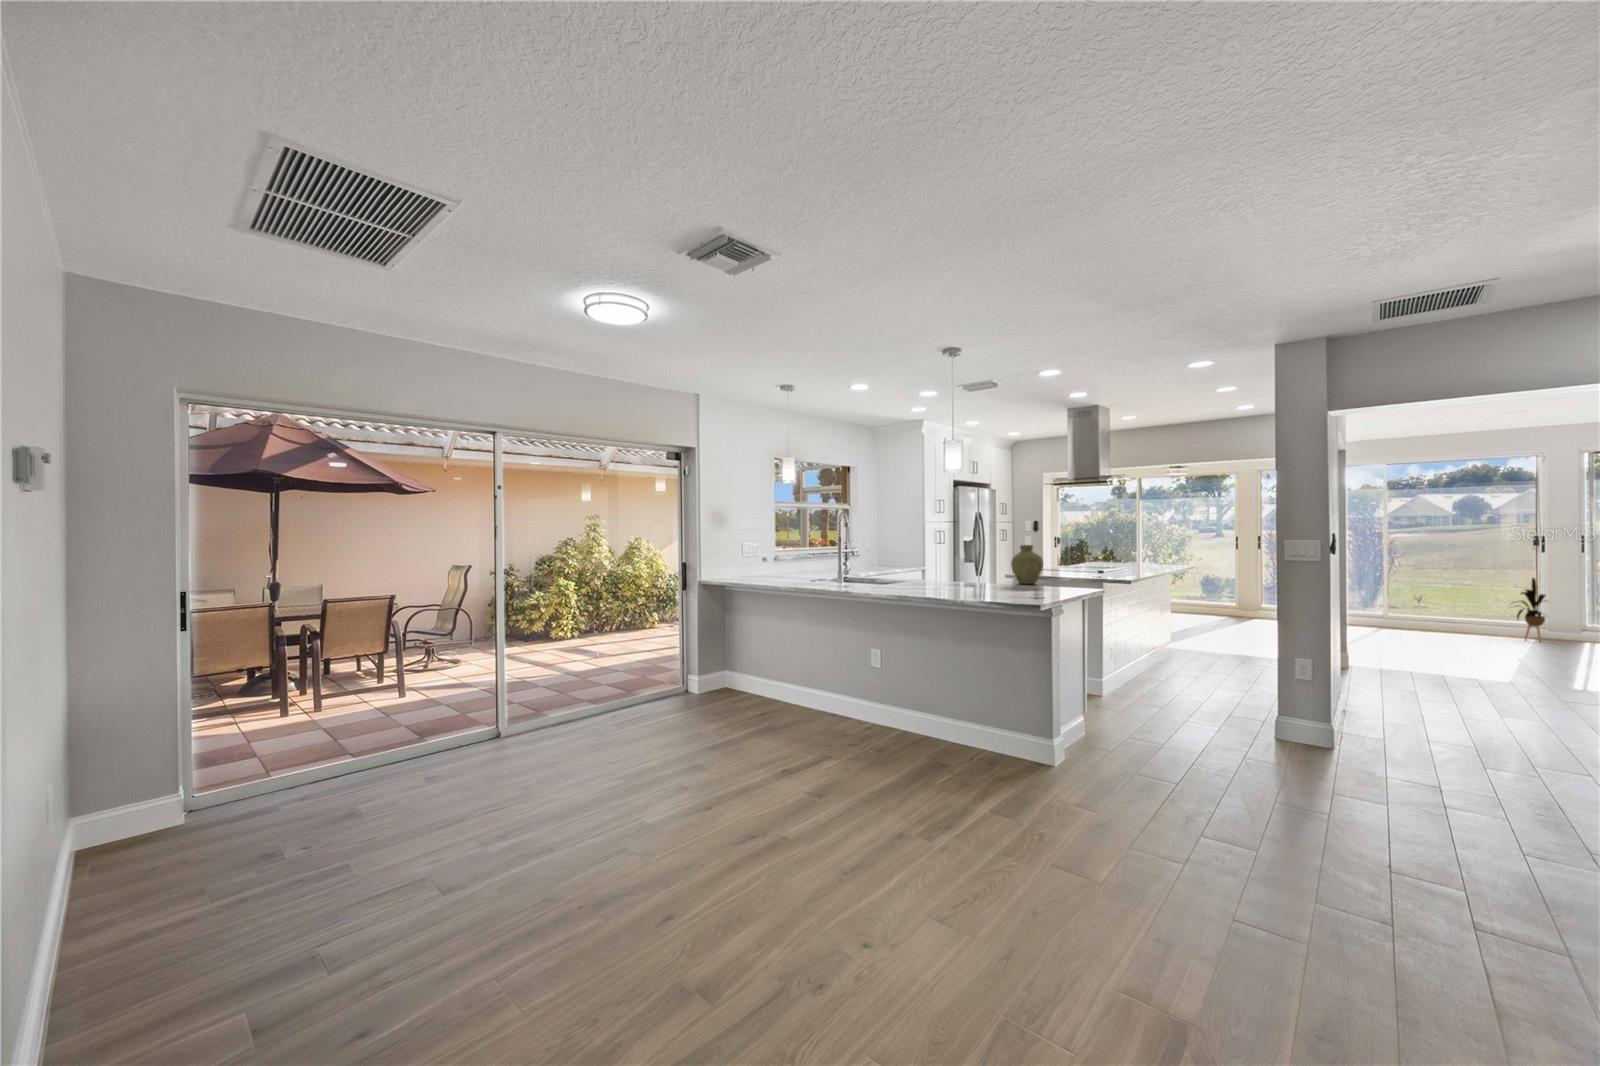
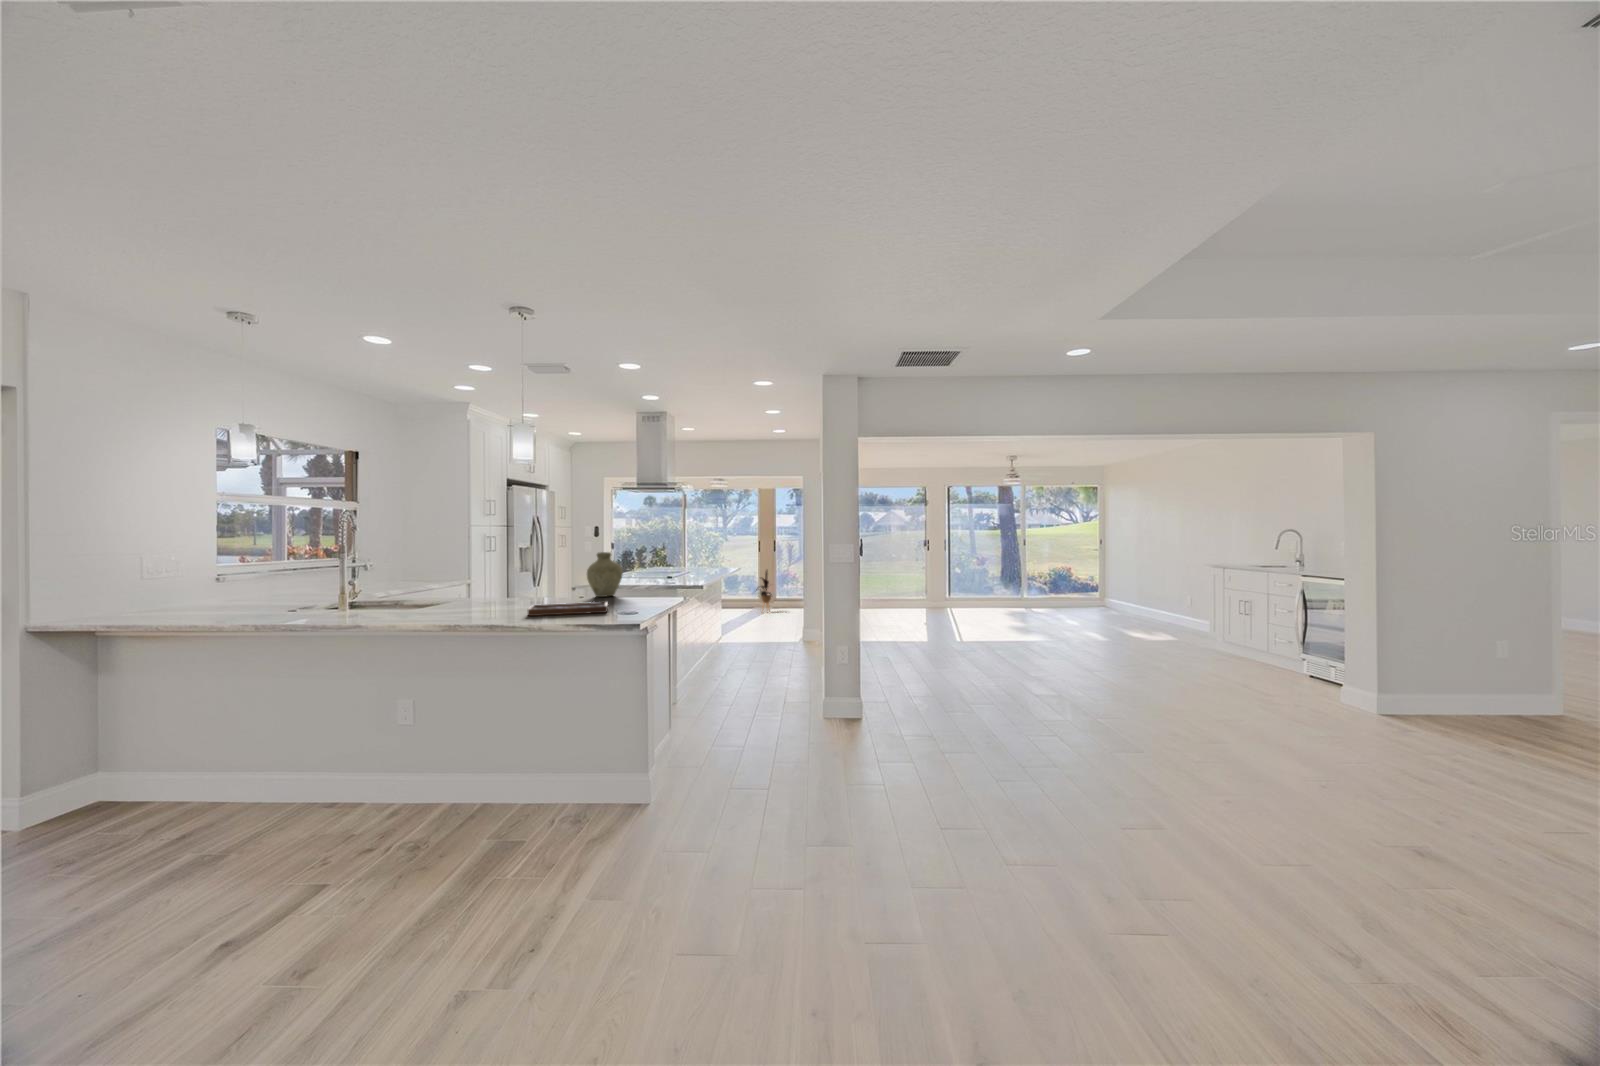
tray: none [957,572,1023,596] -> present [528,587,608,616]
house plant: present [1517,578,1545,642] -> present [756,571,772,609]

